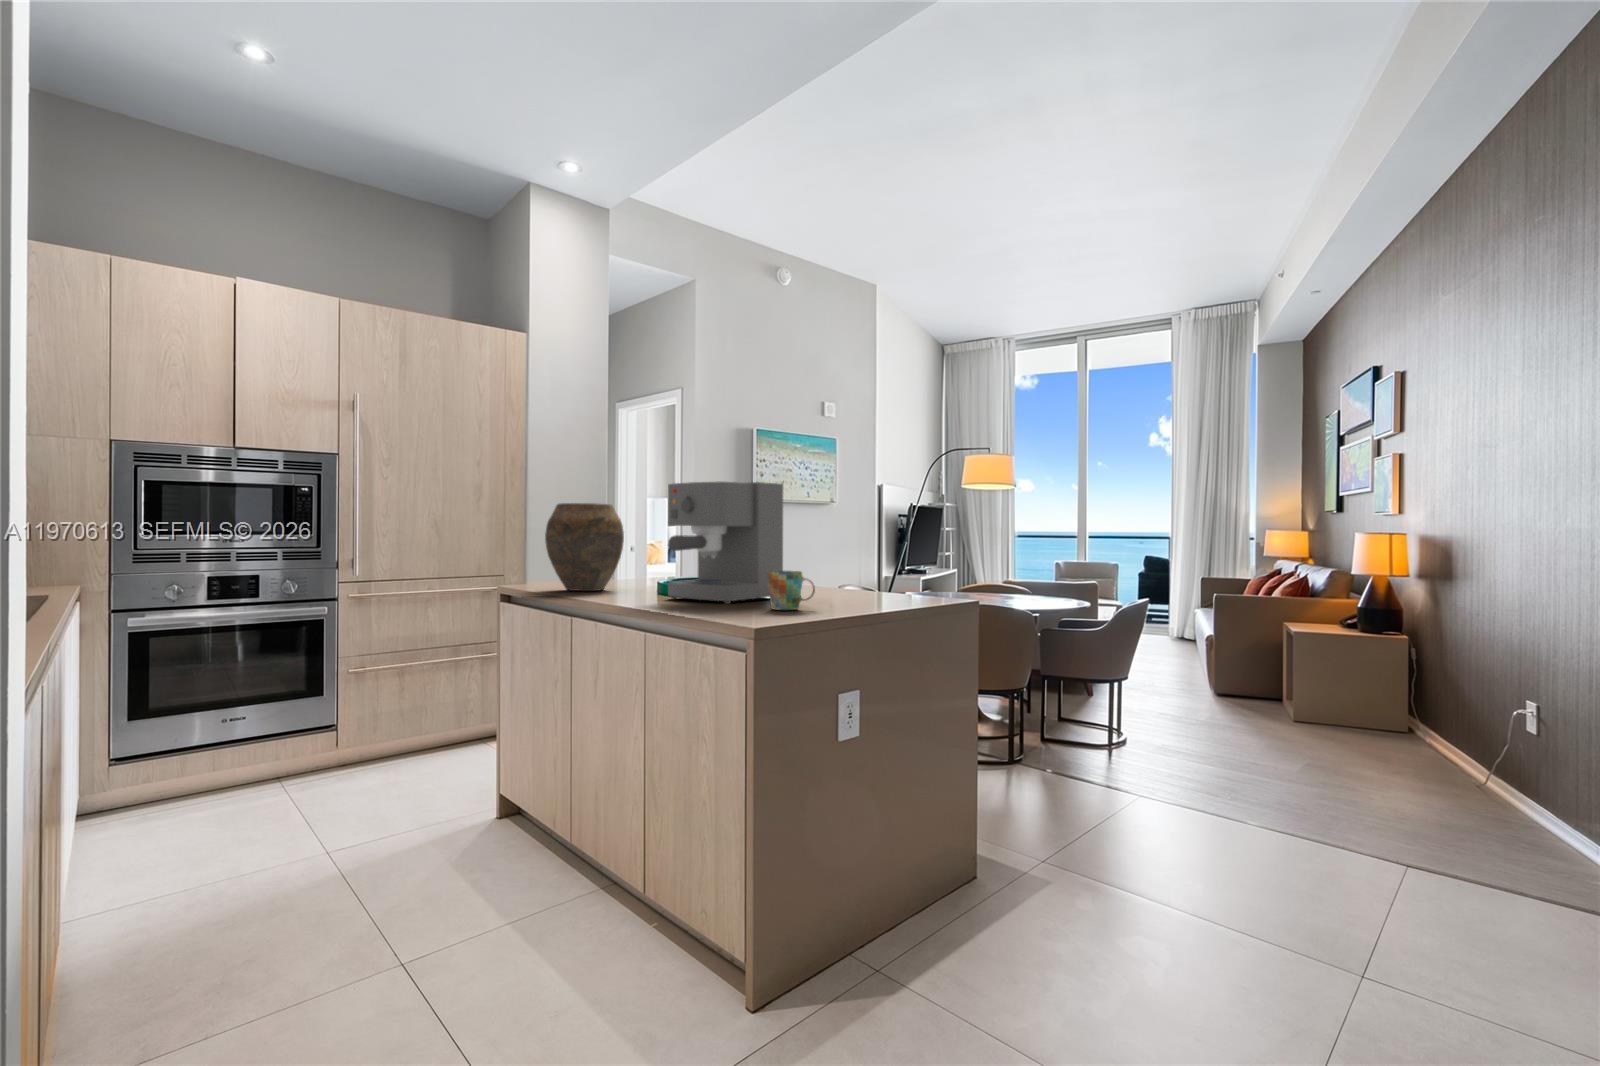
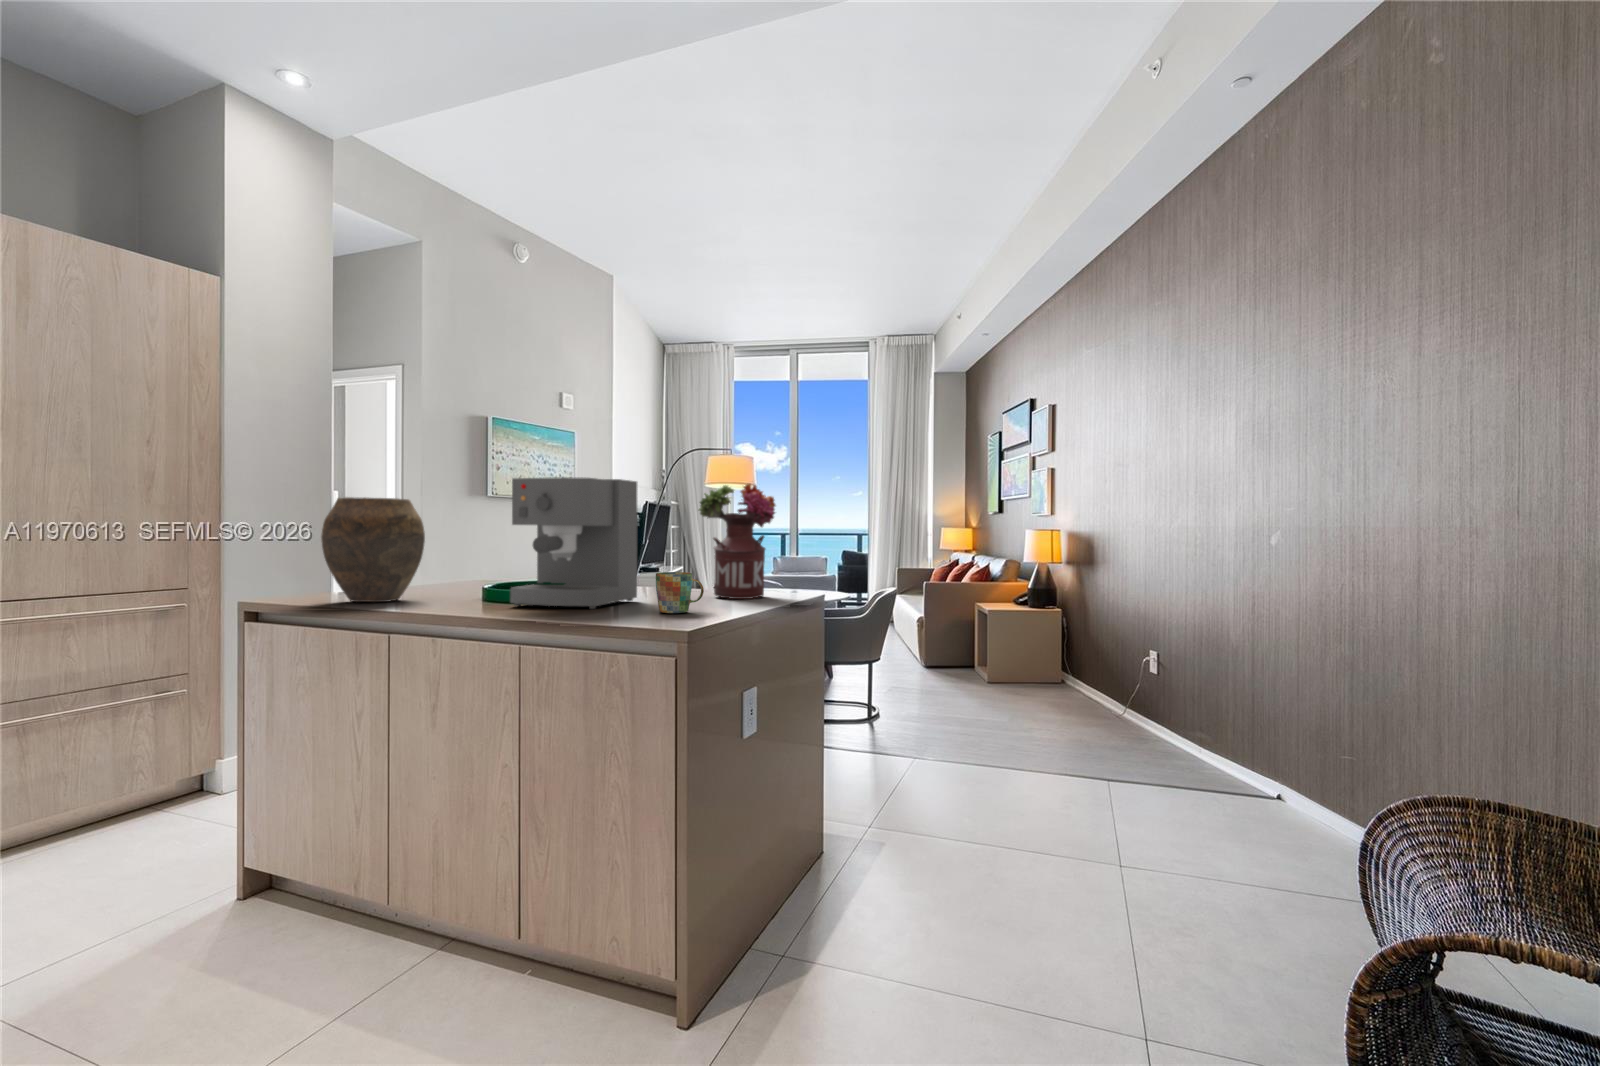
flower arrangement: none [843,483,927,601] -> present [699,484,775,599]

